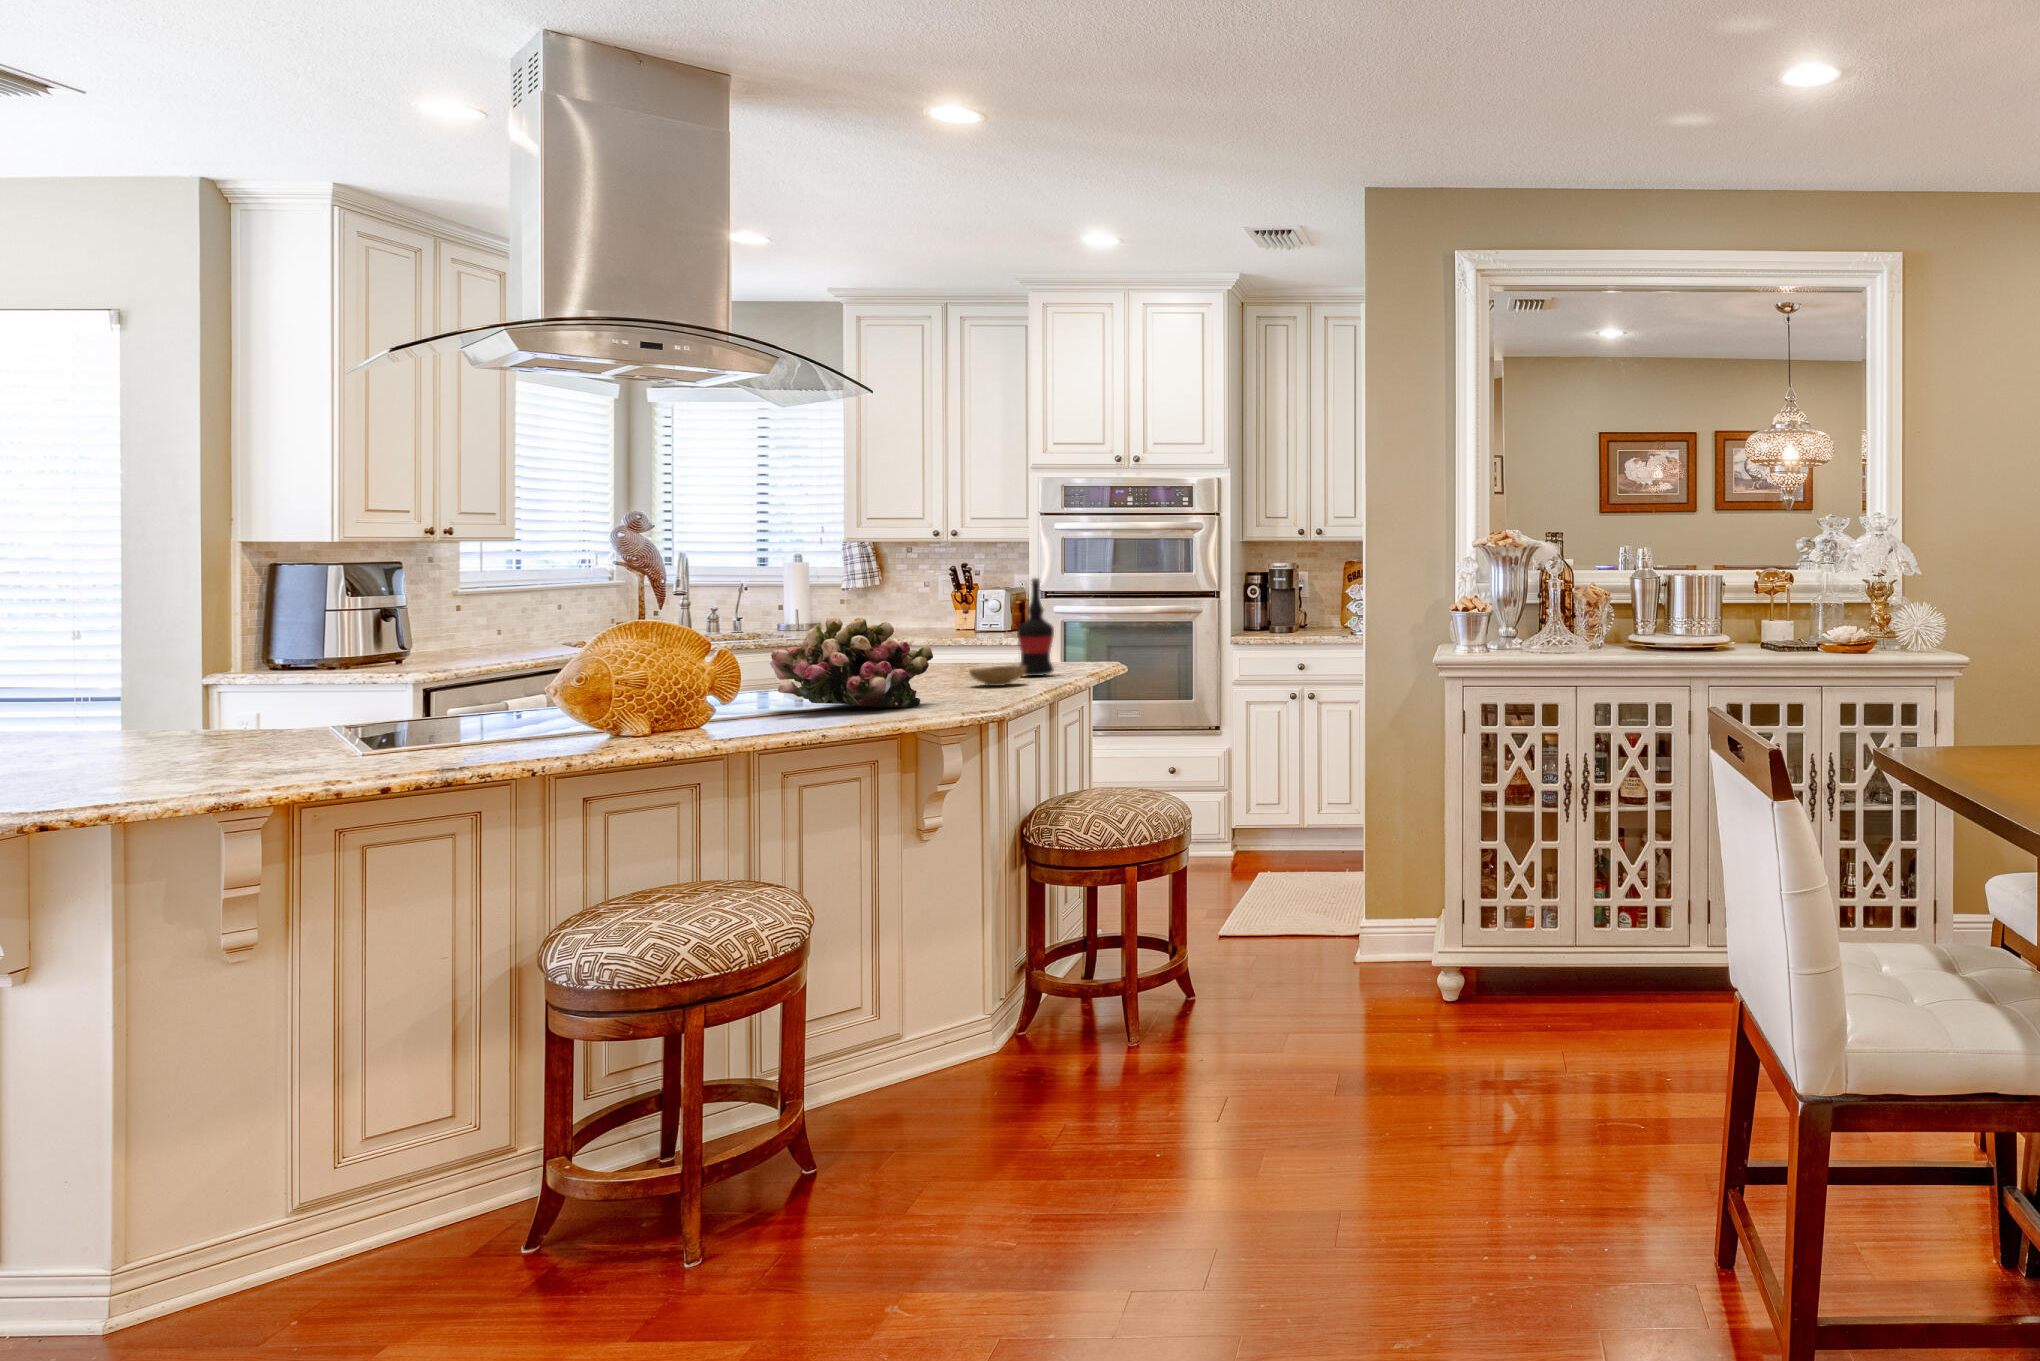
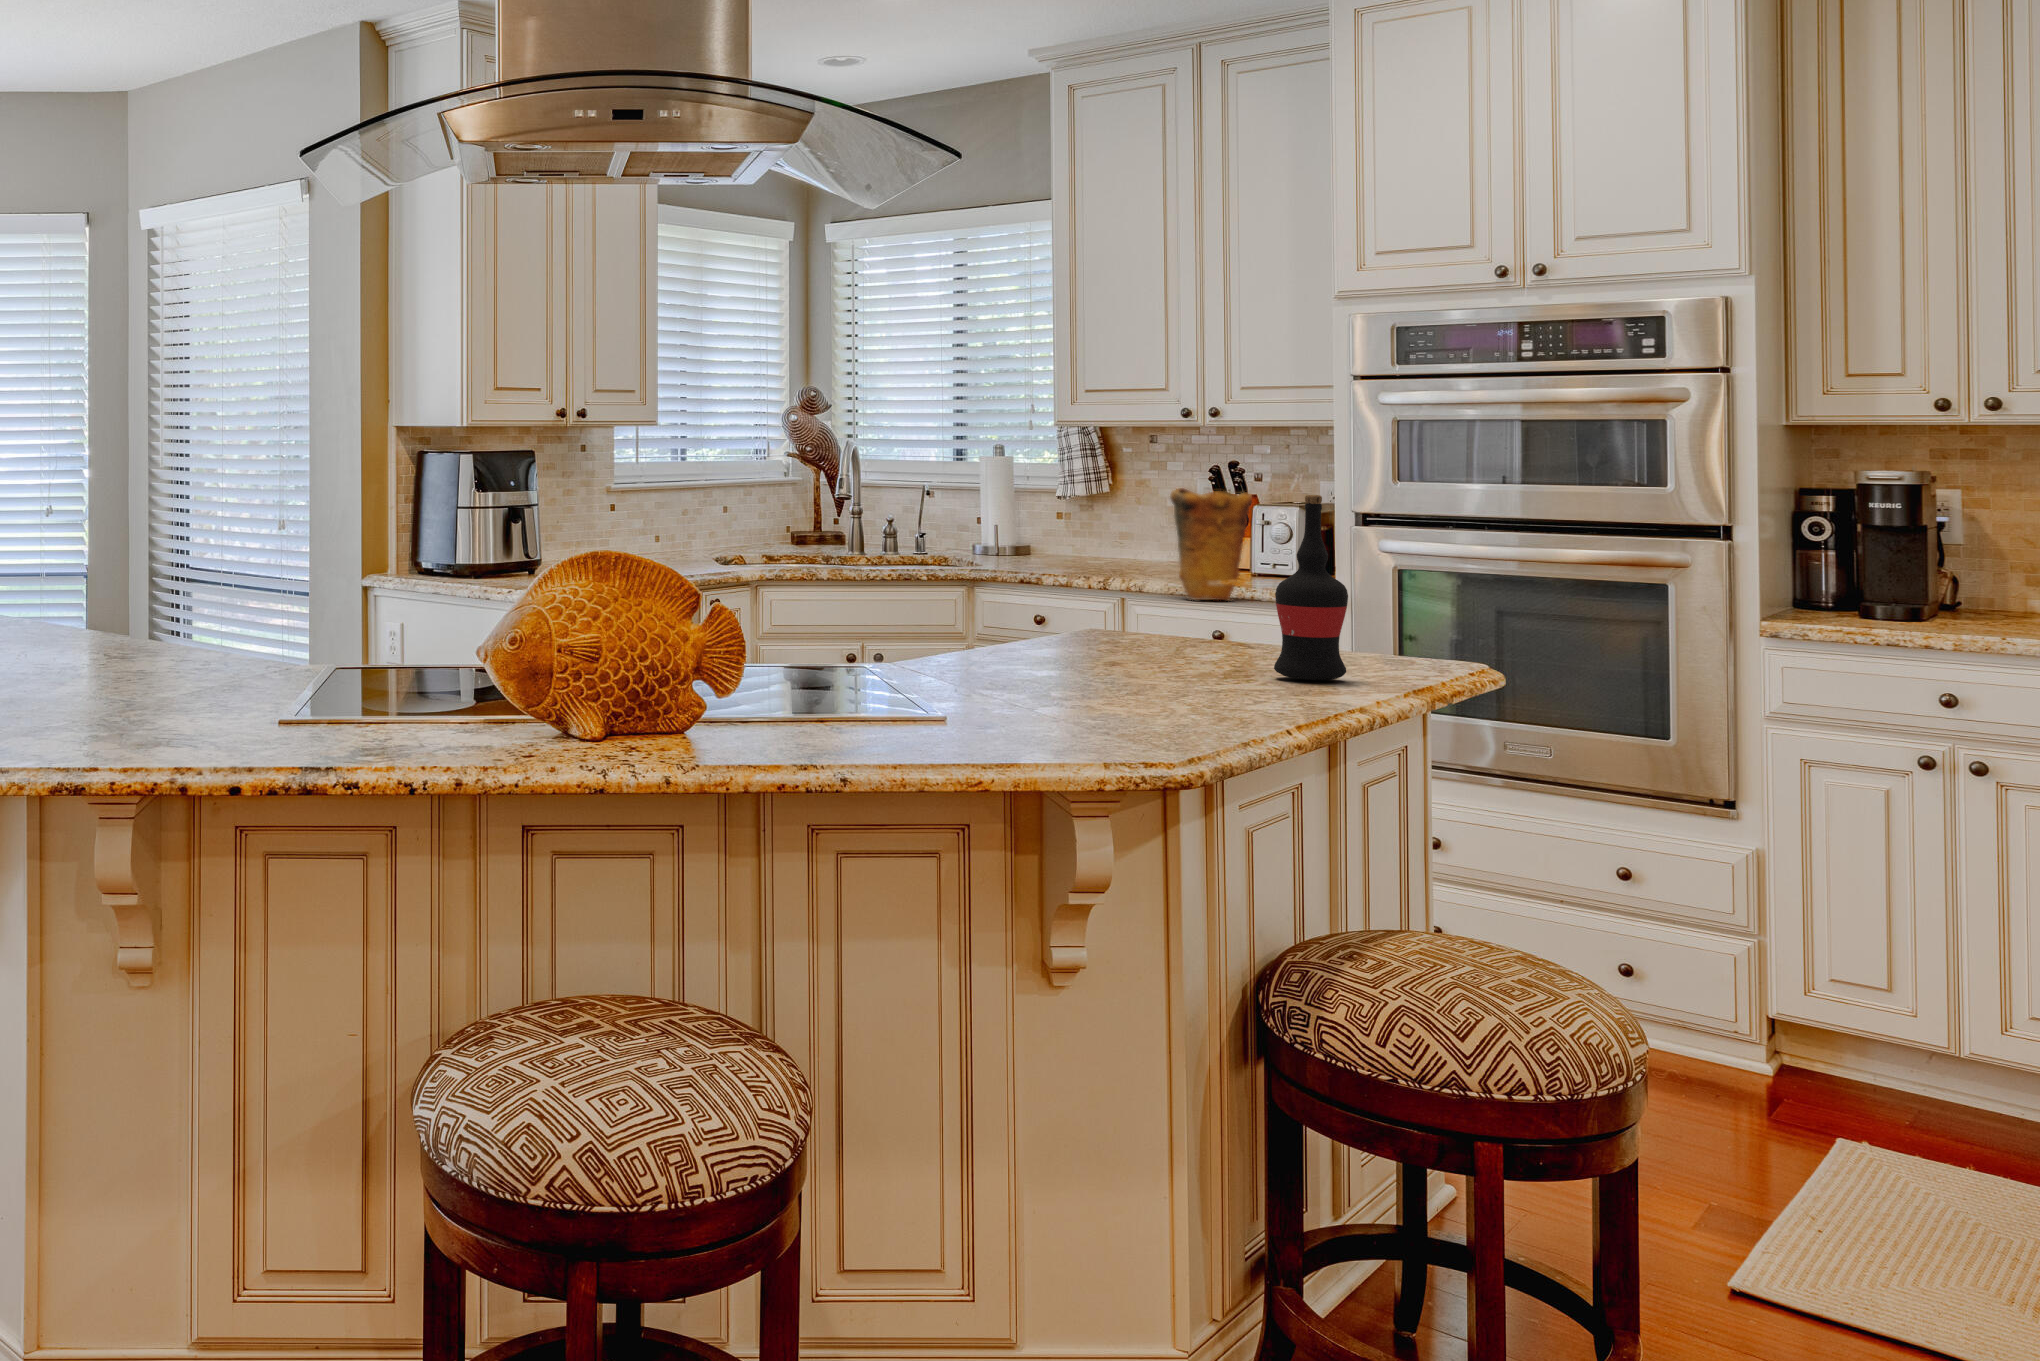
vase: none [924,579,975,649] -> present [1170,488,1252,600]
flower arrangement: present [770,617,933,707] -> none [802,557,1077,736]
ceramic bowl: present [969,665,1026,686] -> none [1170,659,1279,699]

